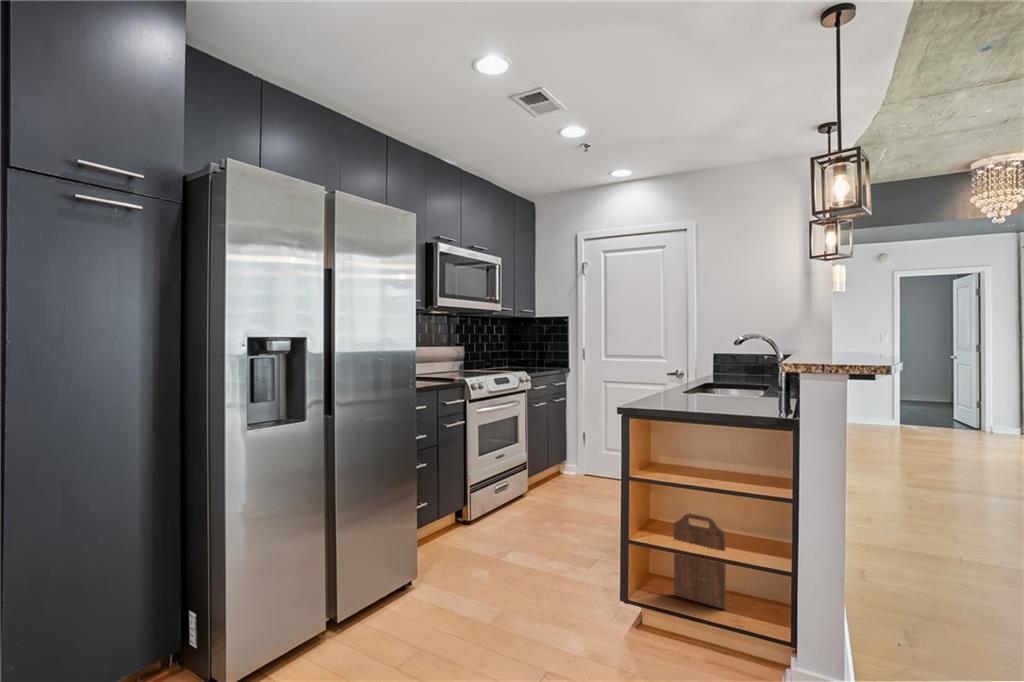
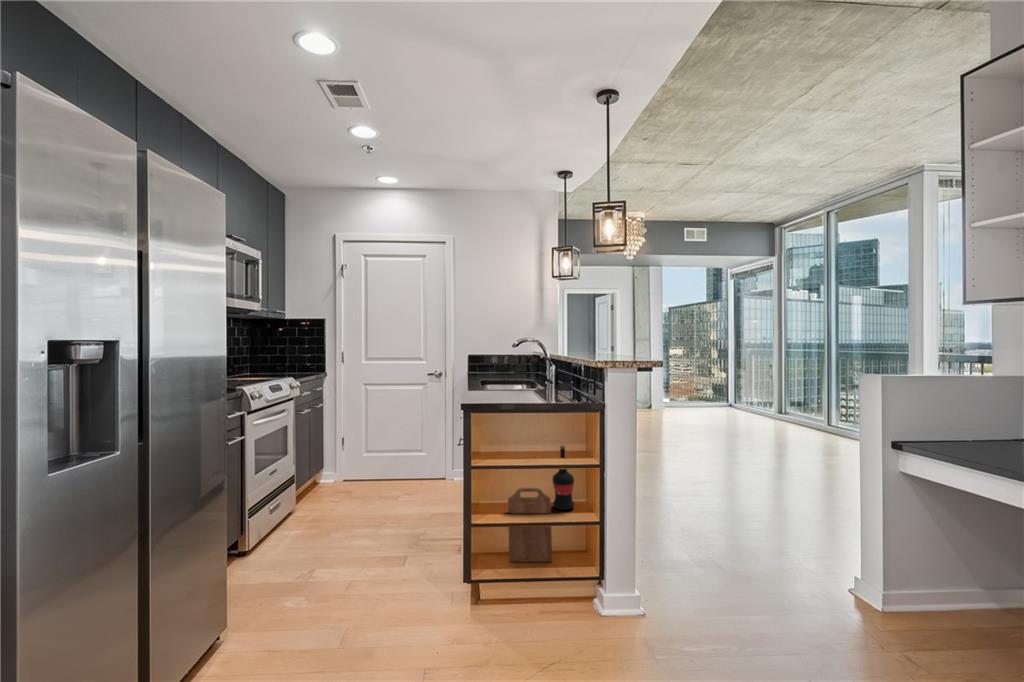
wine bottle: none [732,471,761,551] -> present [553,446,575,509]

